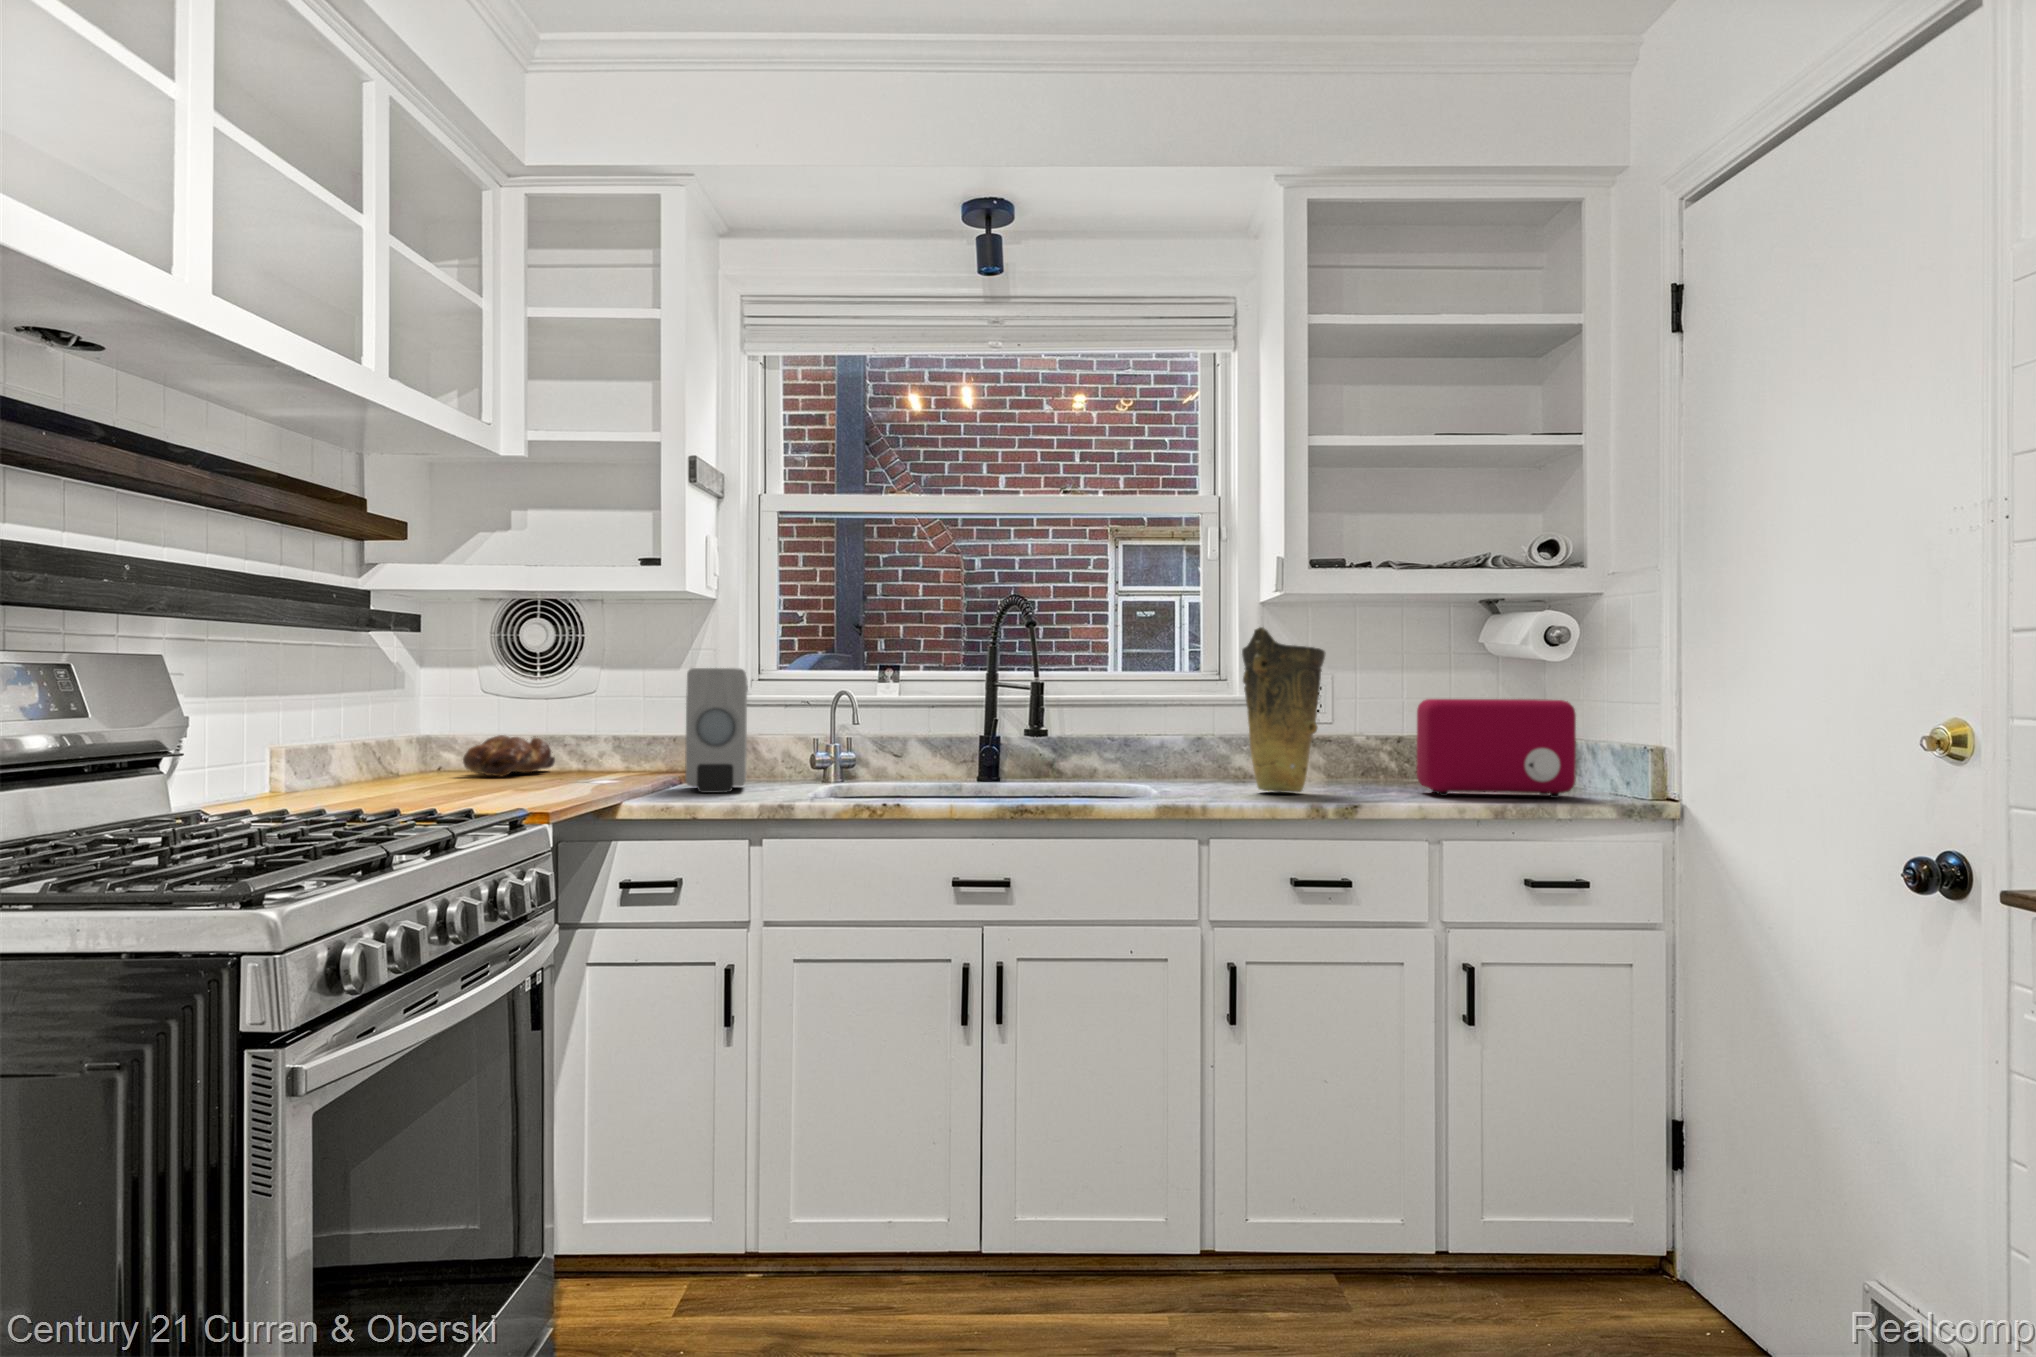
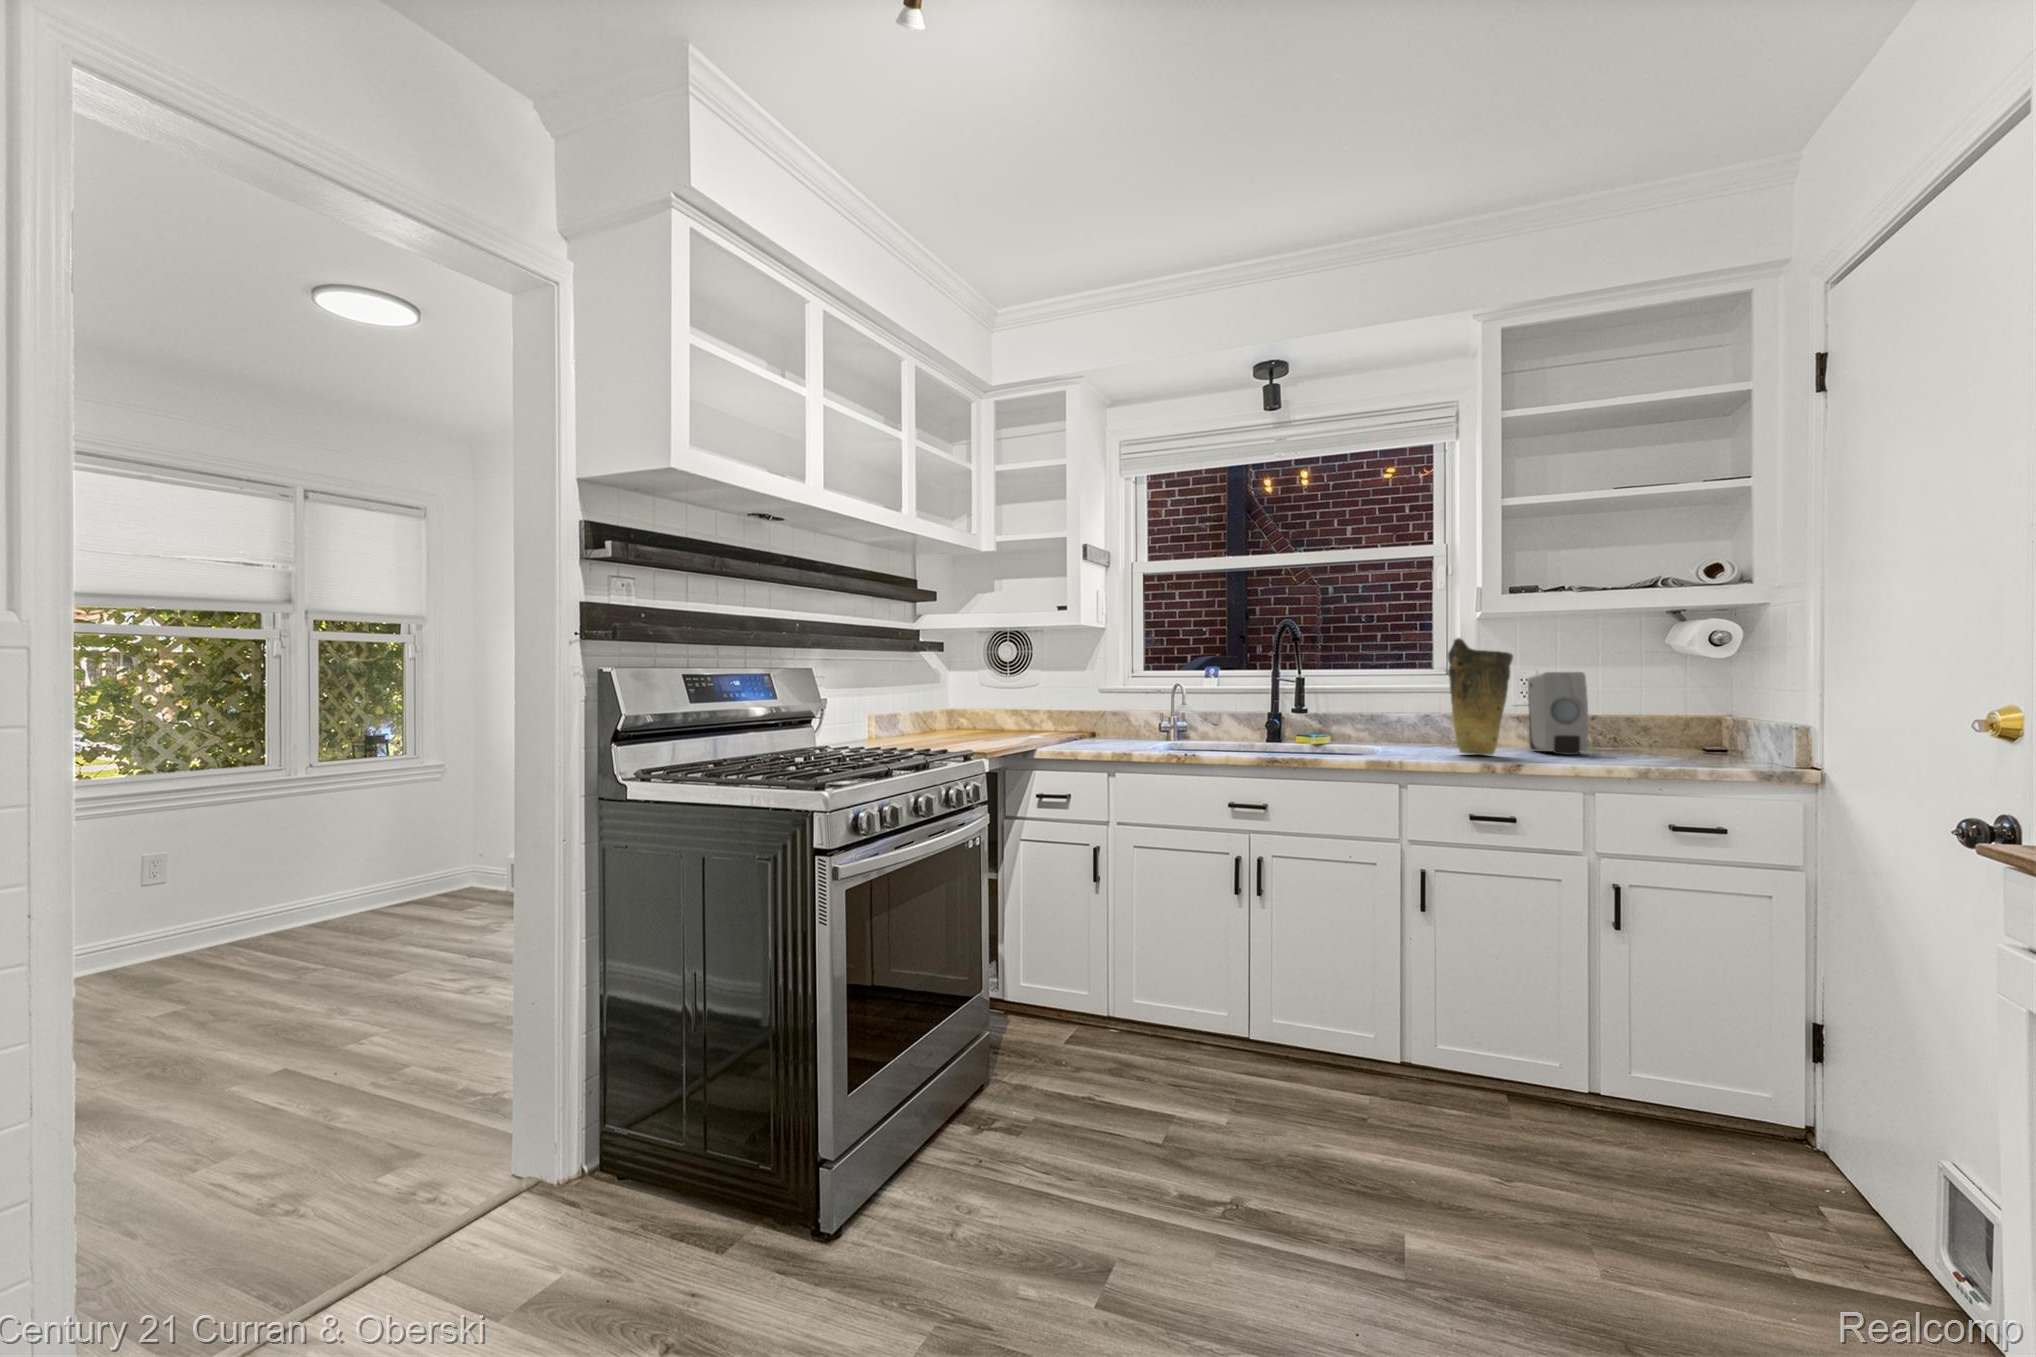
soap dispenser: present [685,668,748,793] -> present [1528,672,1589,755]
toaster: present [1417,699,1576,798] -> none [1595,688,1733,765]
bread loaf: present [463,735,555,777] -> none [965,710,1016,734]

